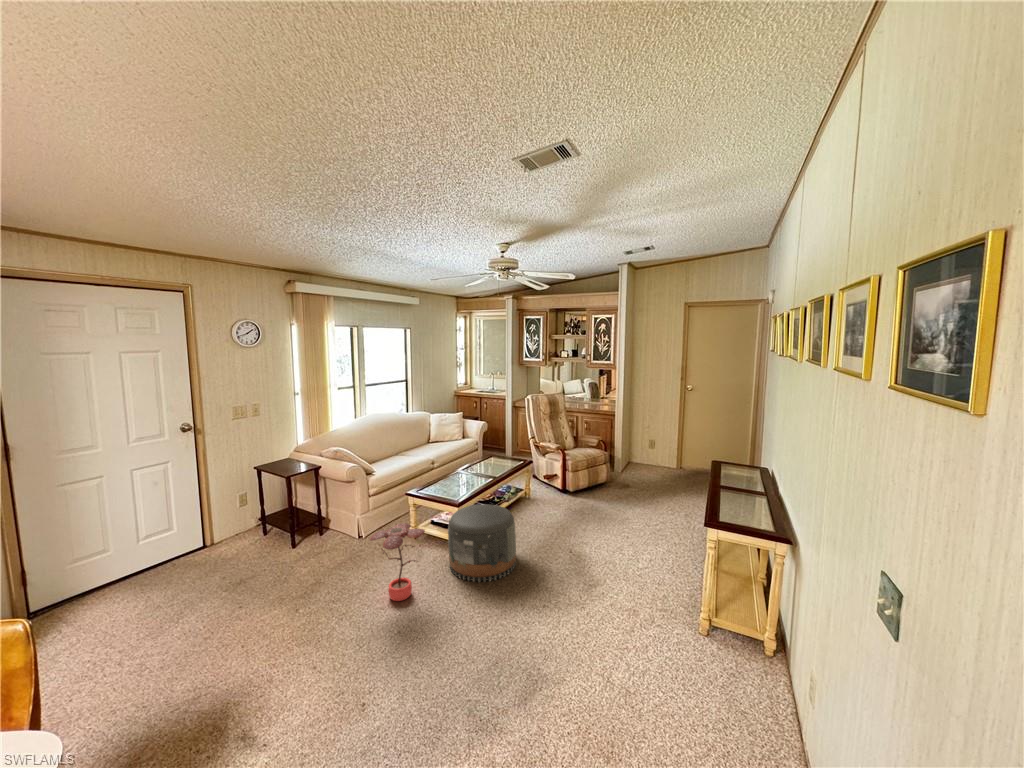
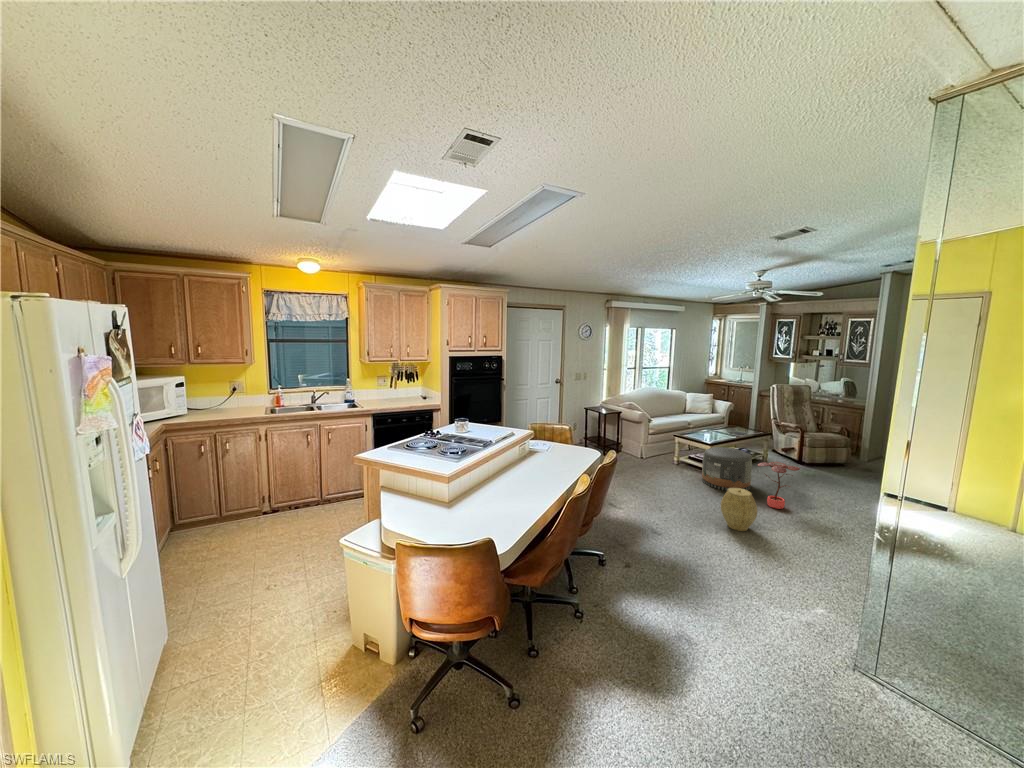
potted plant: present [370,523,425,601] -> present [758,462,800,509]
woven basket: none [473,613,534,705] -> present [721,488,757,531]

